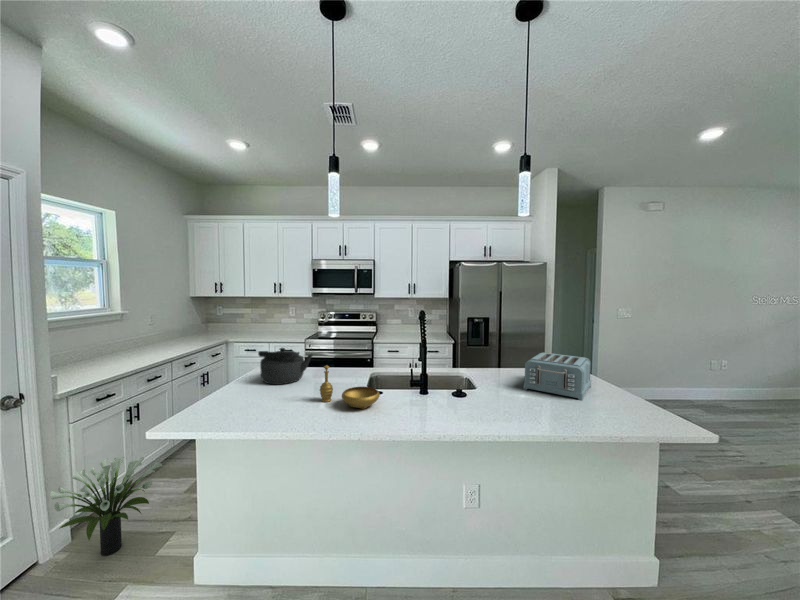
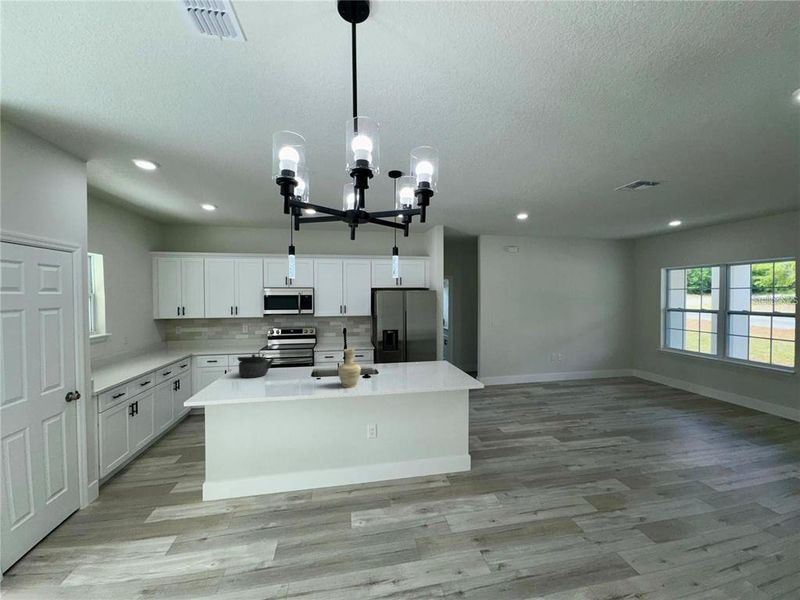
vase: none [413,348,456,421] -> present [338,349,361,387]
toaster: present [524,352,591,401] -> none [405,351,444,375]
decorative bowl: present [320,365,380,409] -> none [282,362,319,385]
potted plant: present [50,457,162,556] -> none [94,433,167,498]

